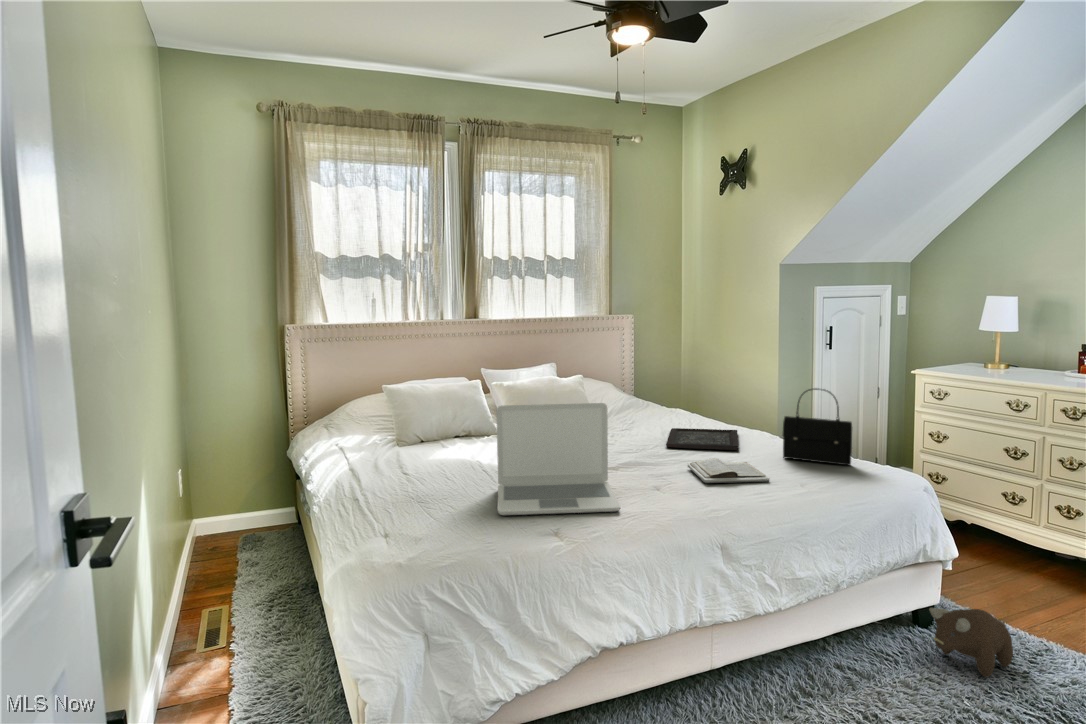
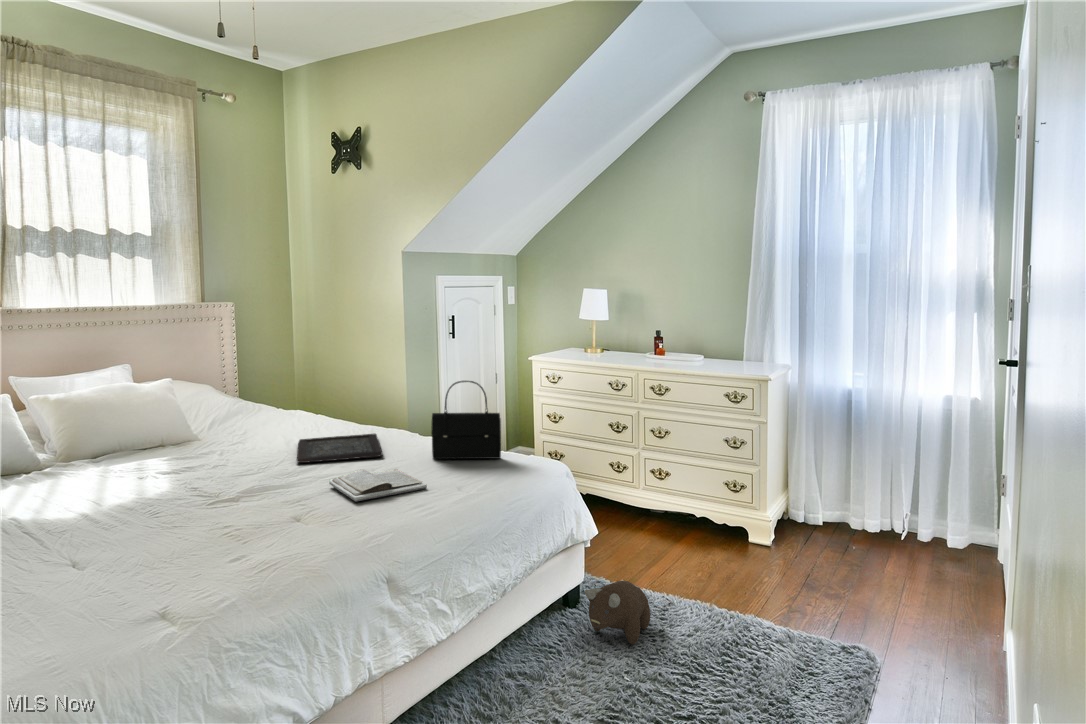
laptop: present [496,403,620,515] -> none [37,417,252,604]

